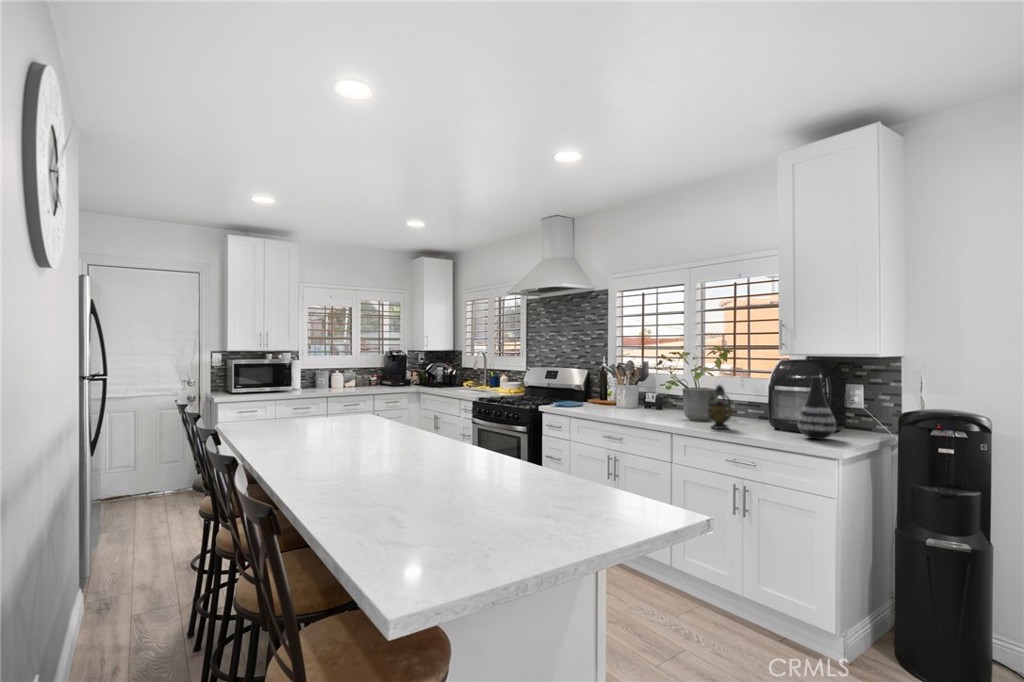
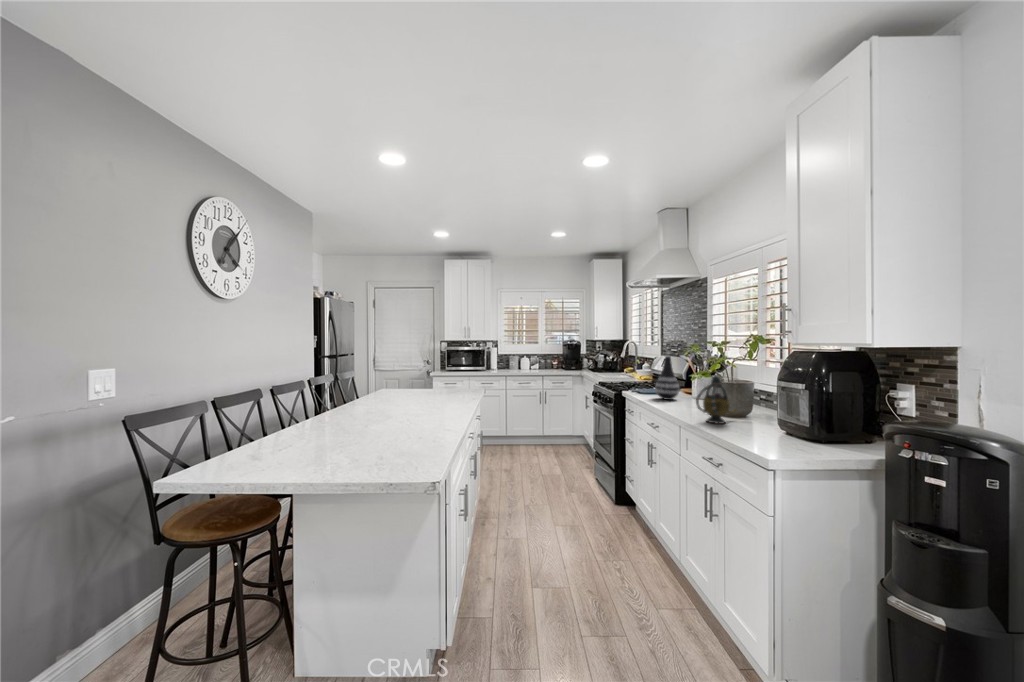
vase: present [798,376,836,440] -> present [655,356,680,400]

